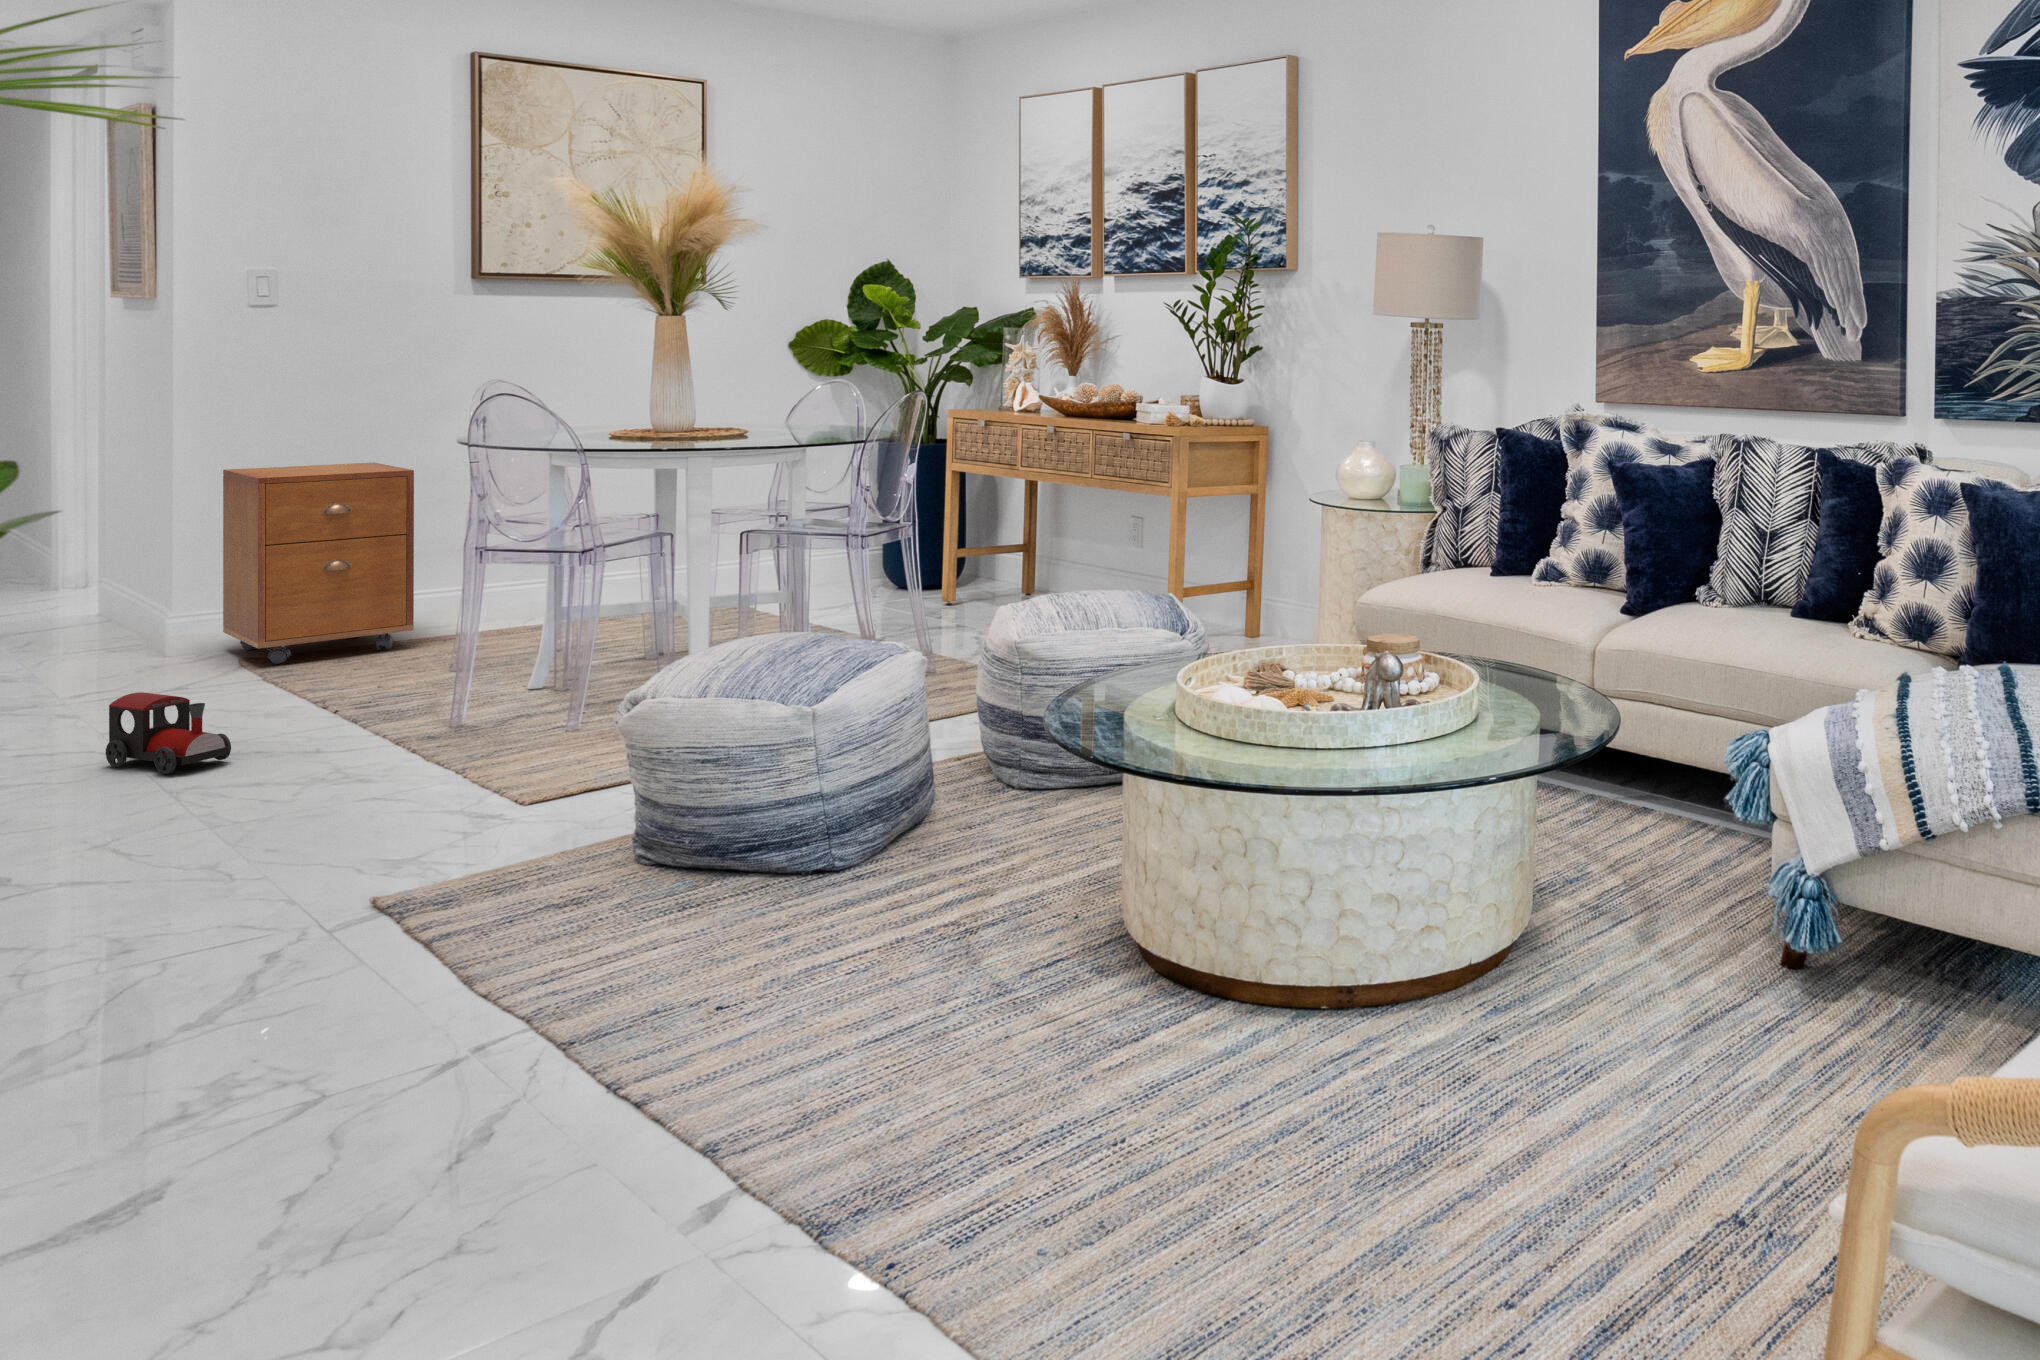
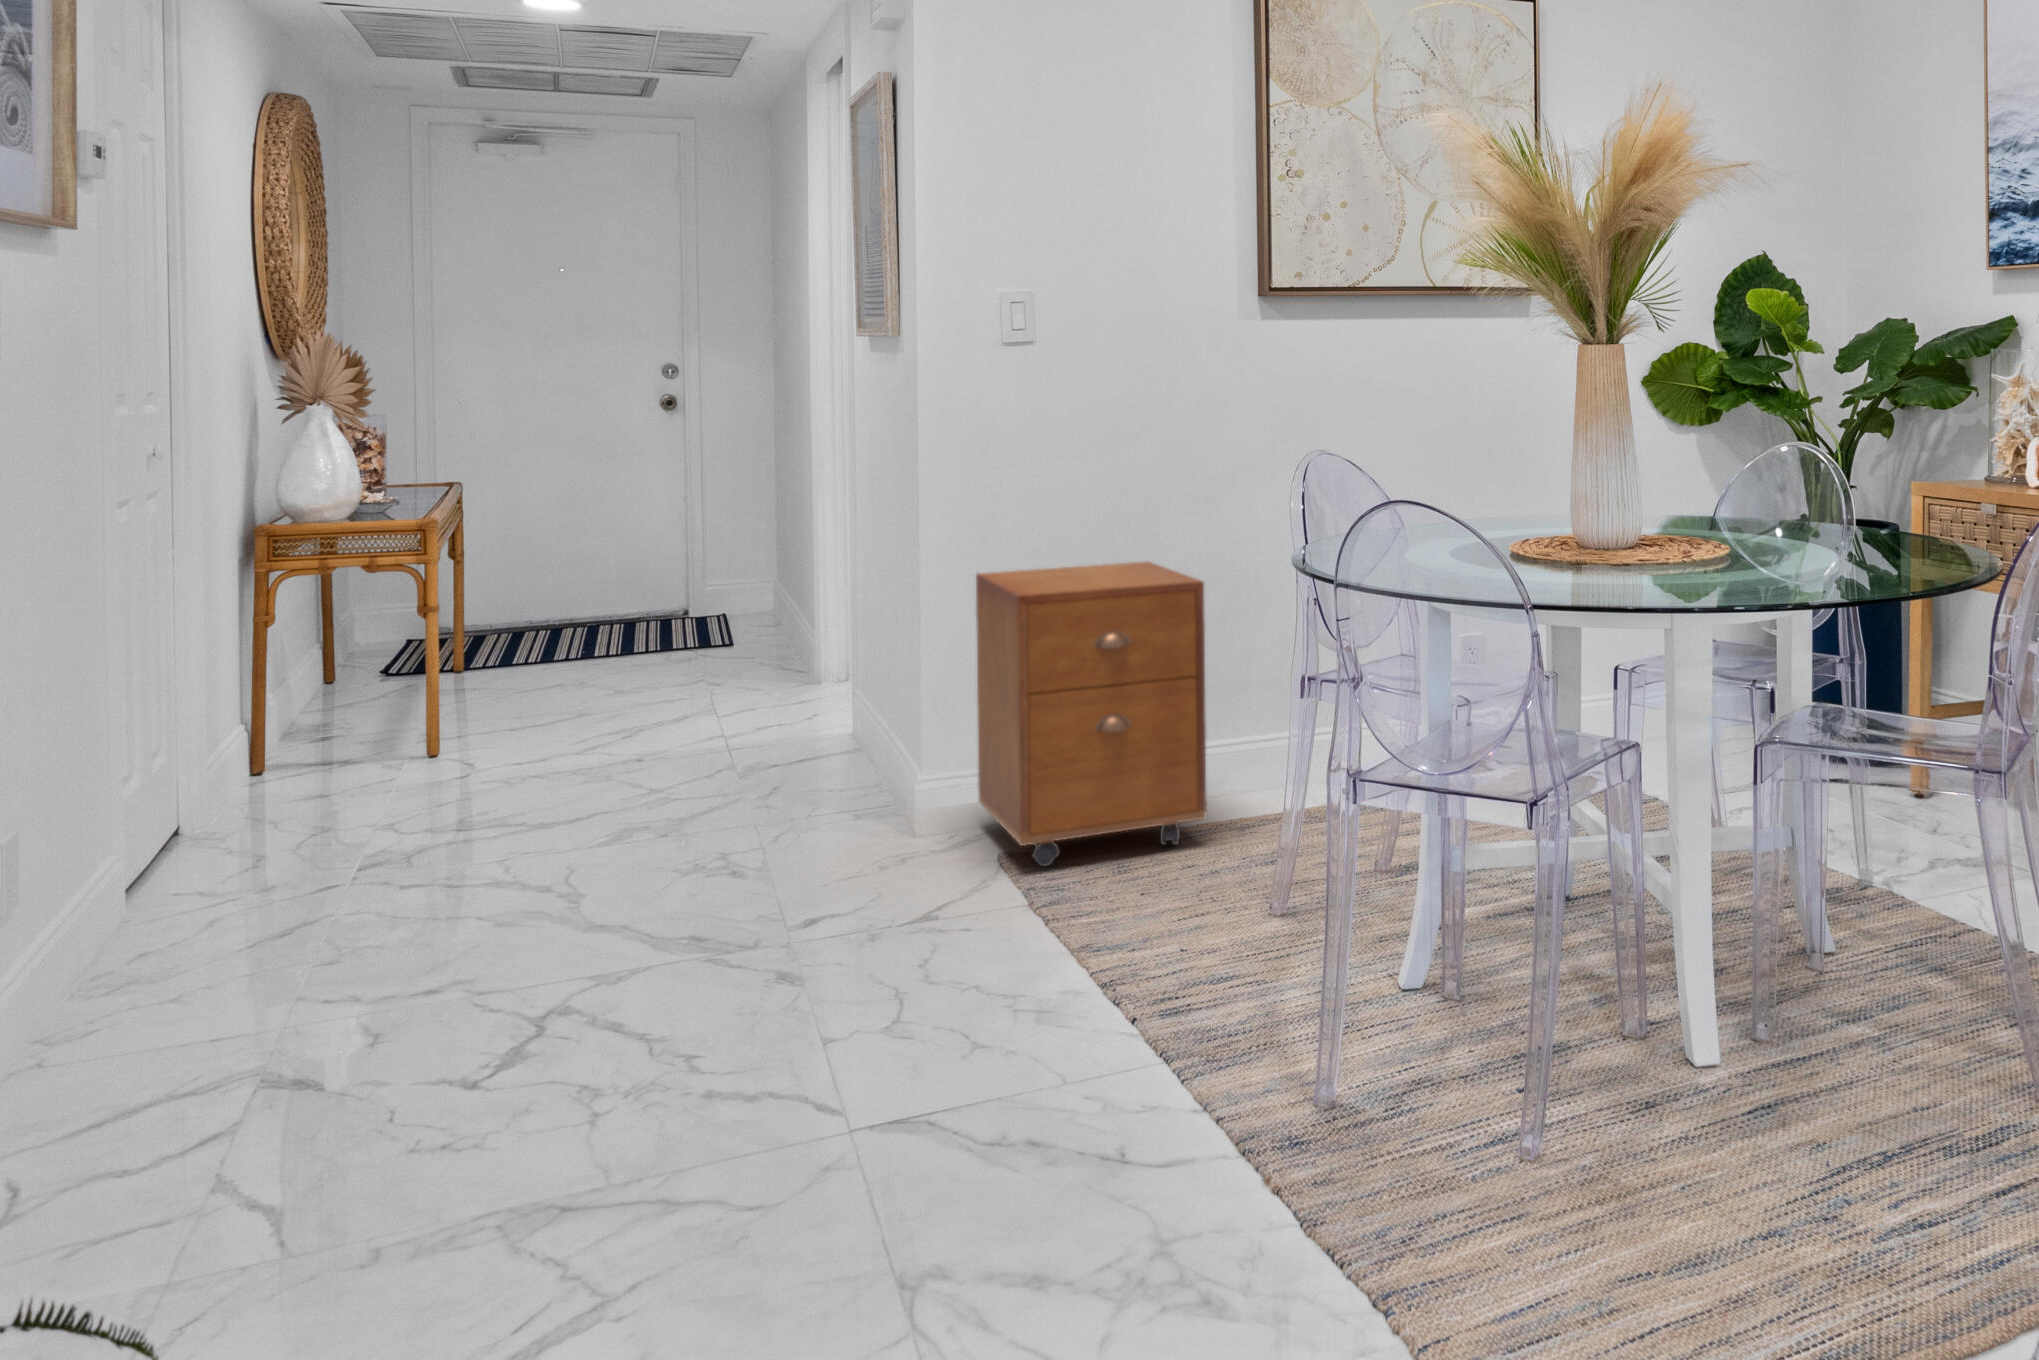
toy train: present [106,692,231,774] -> none [828,998,999,1176]

